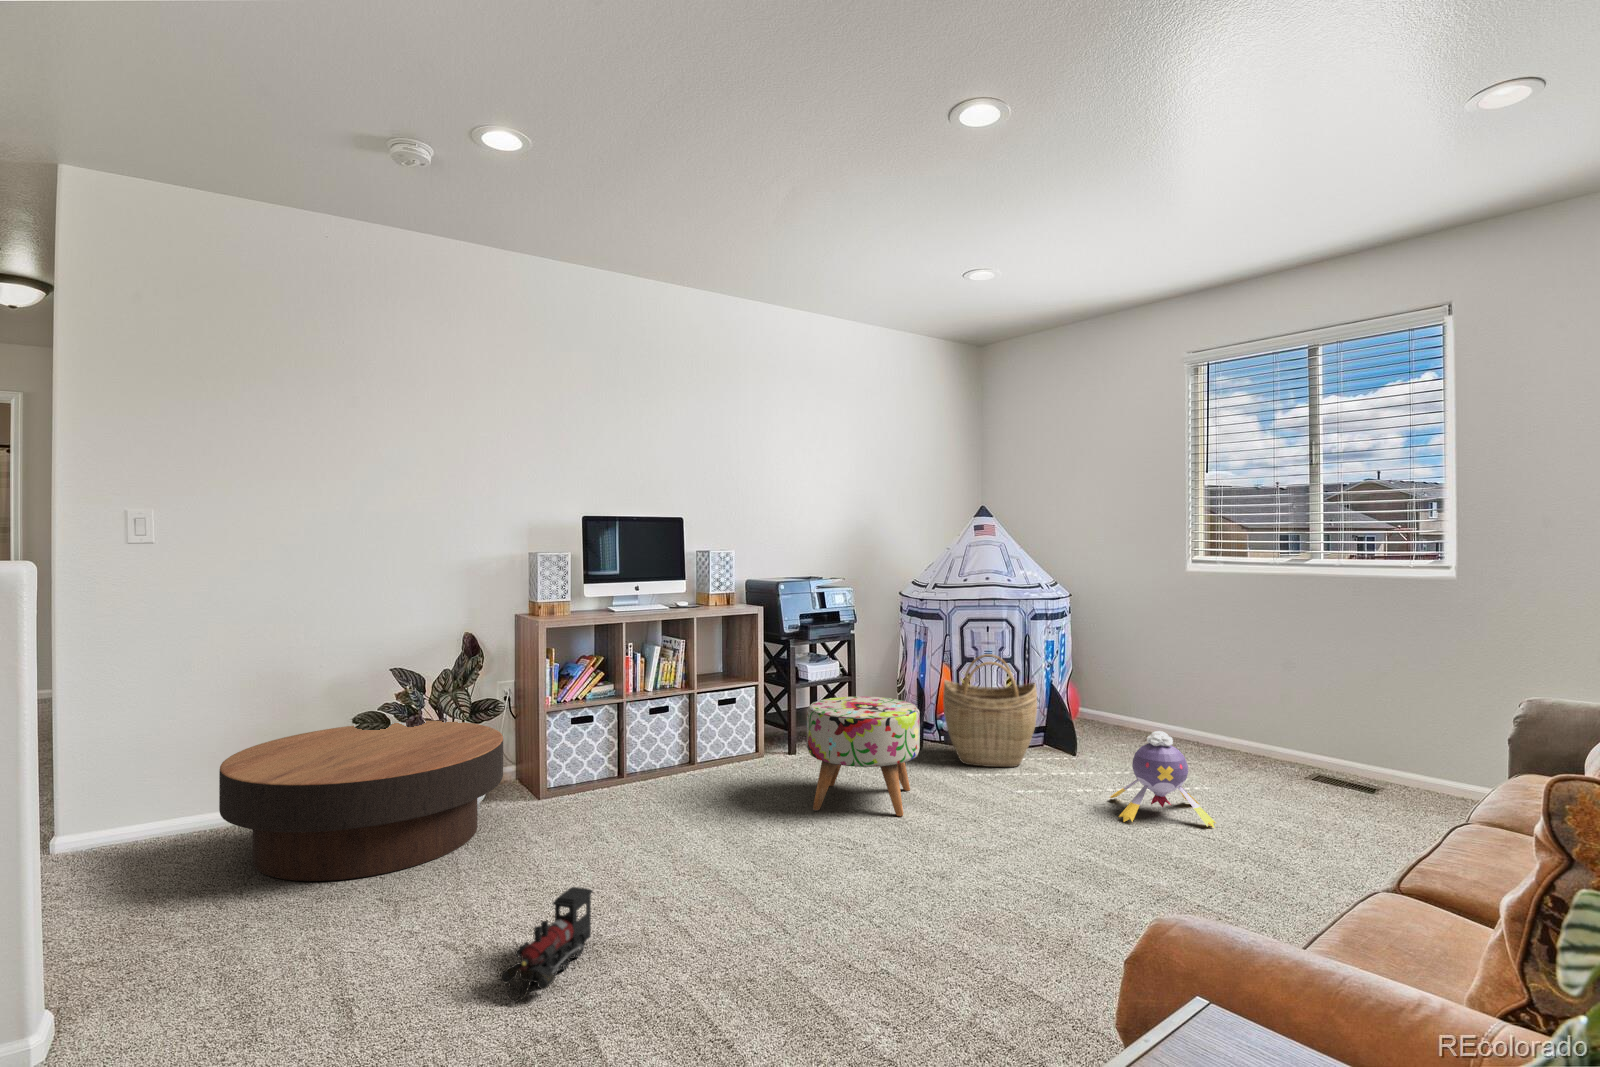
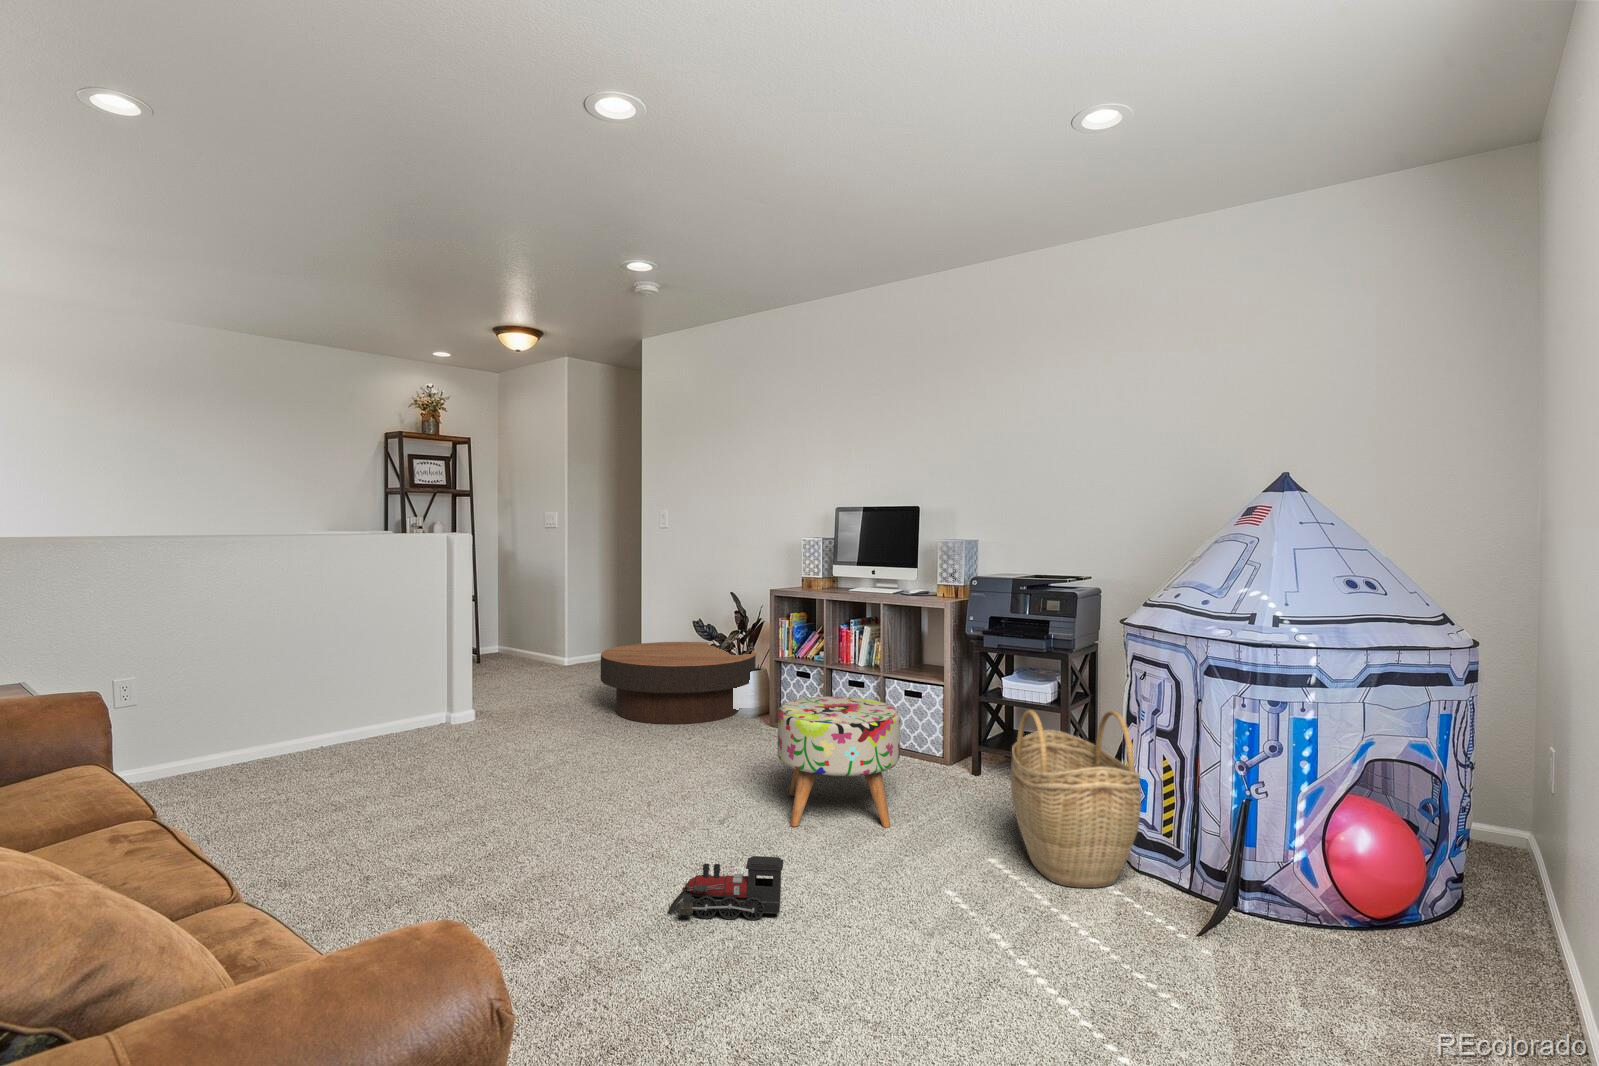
plush toy: present [1110,731,1216,827] -> none [830,845,985,1026]
toy train: present [500,887,593,1002] -> present [669,856,784,920]

